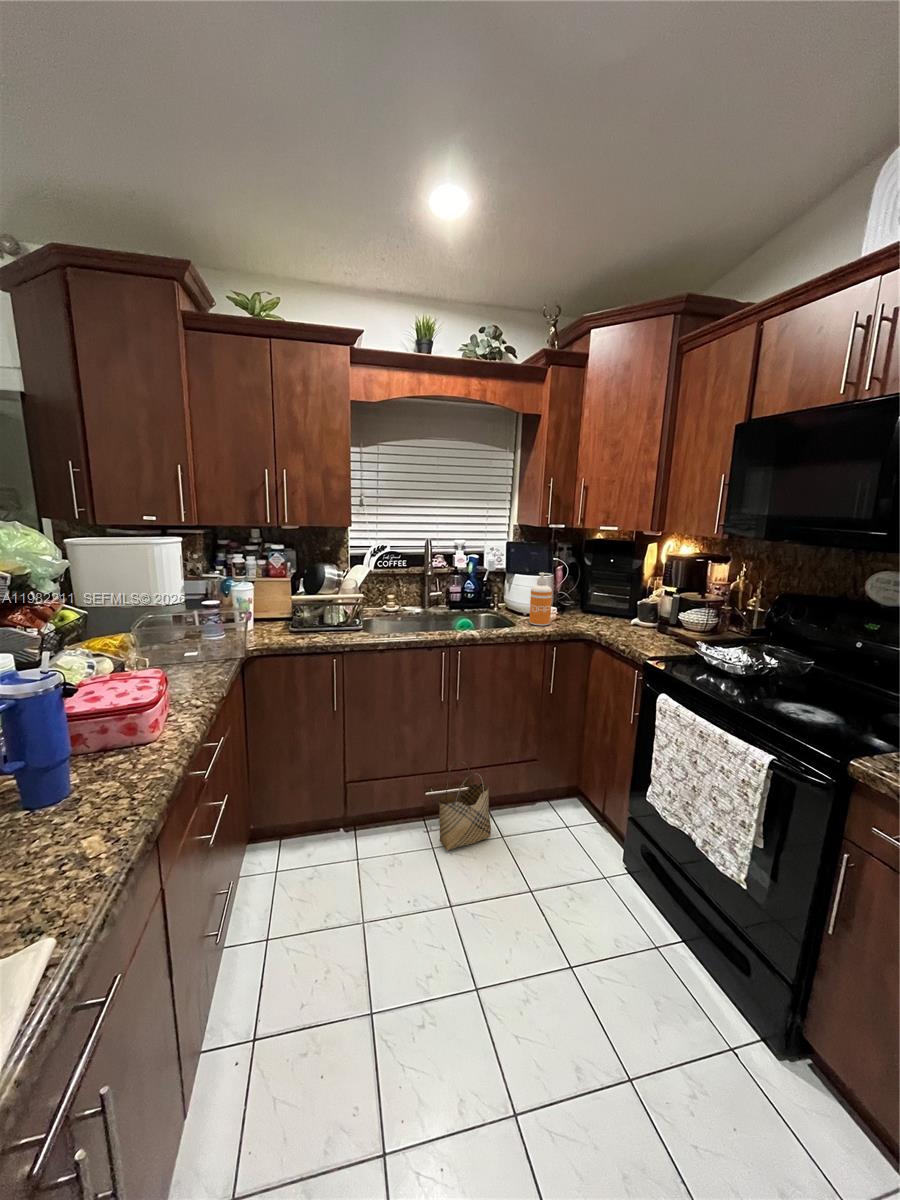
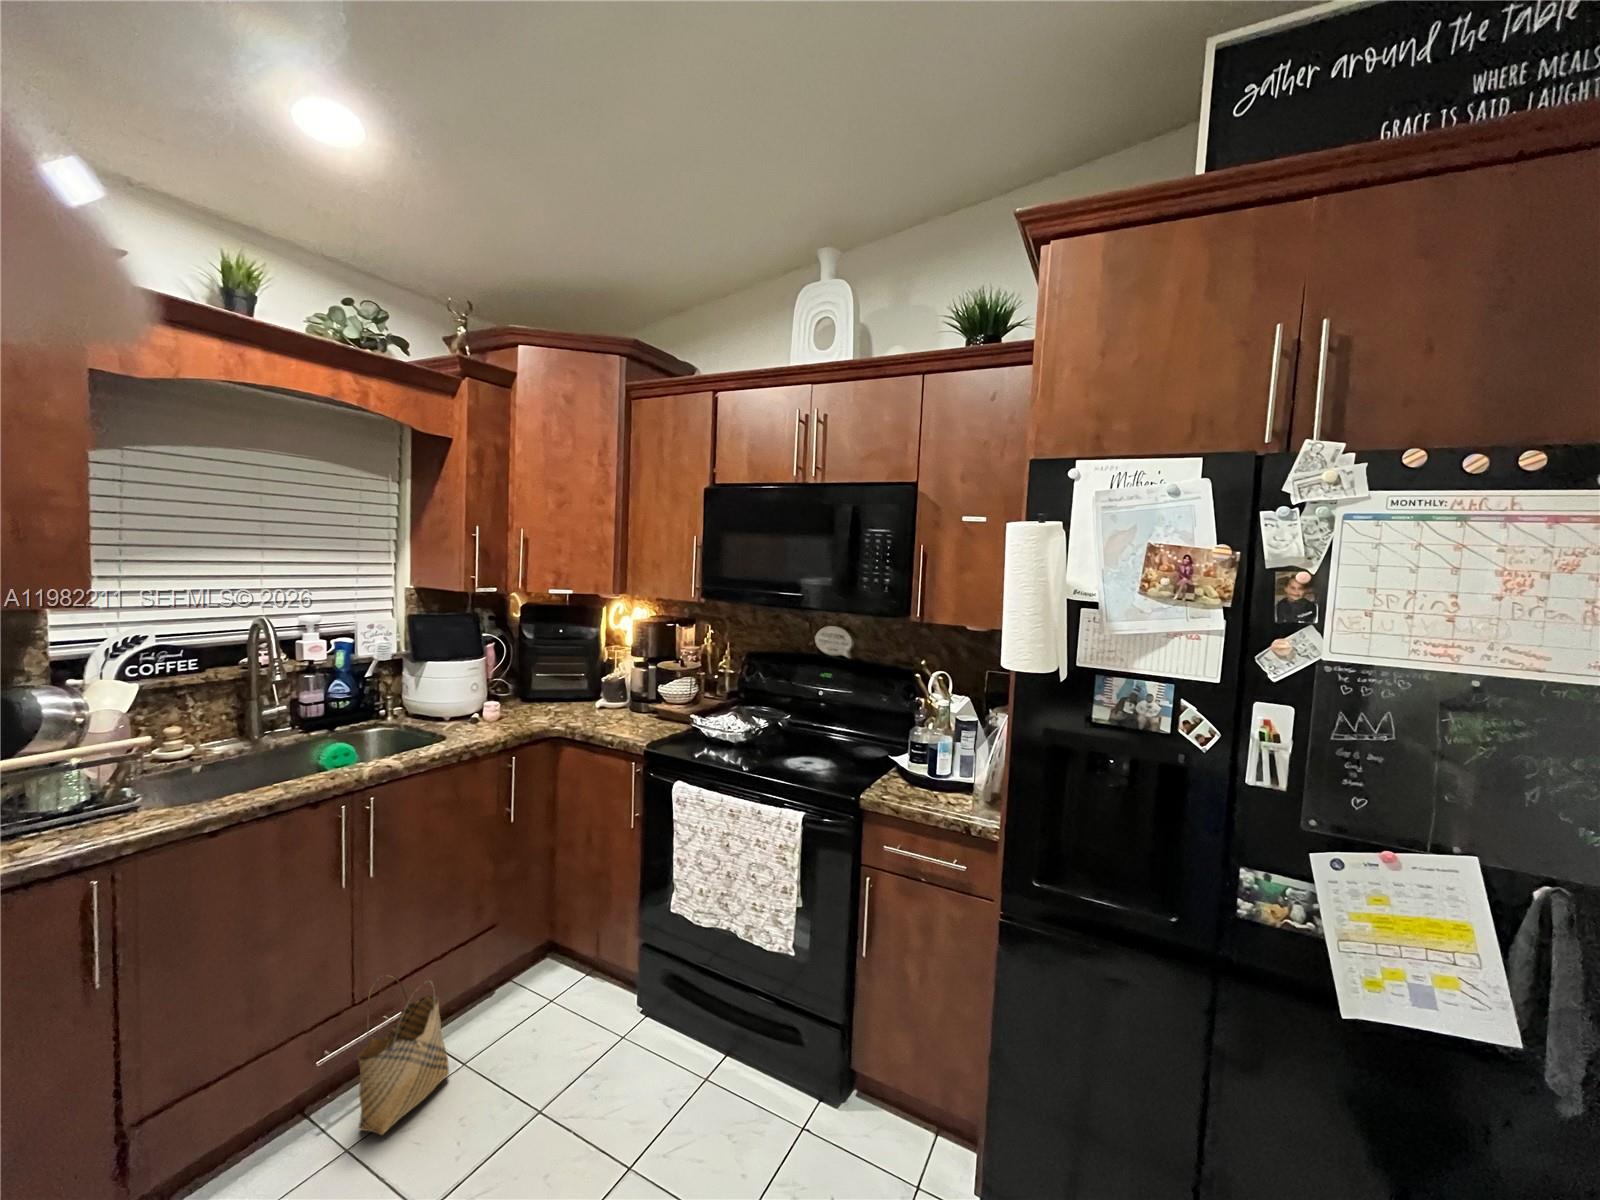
soap dispenser: present [529,573,552,625] -> none [465,656,497,732]

